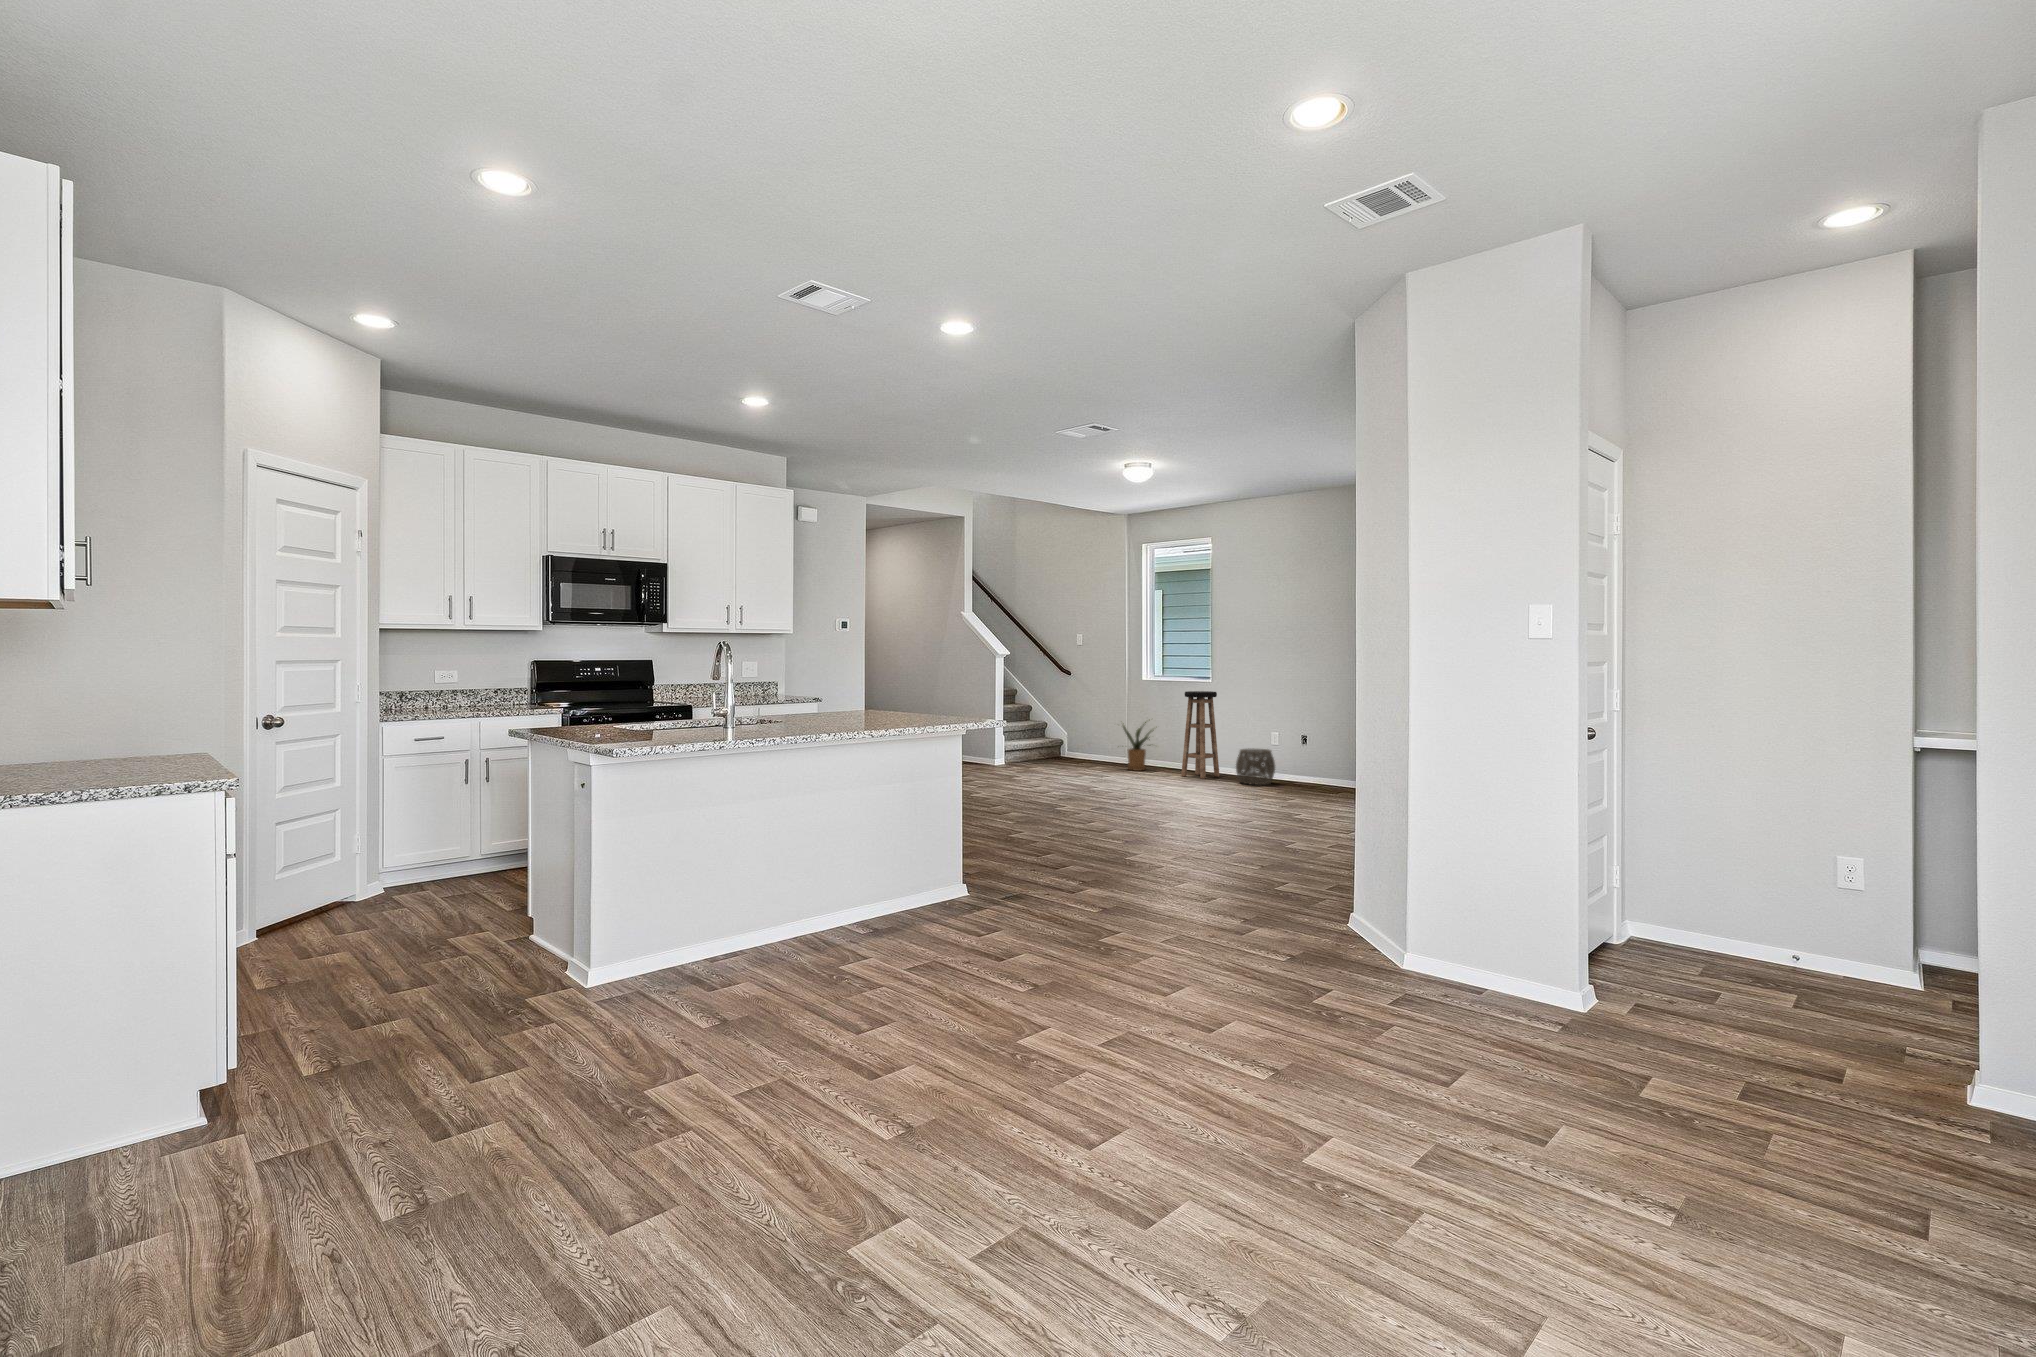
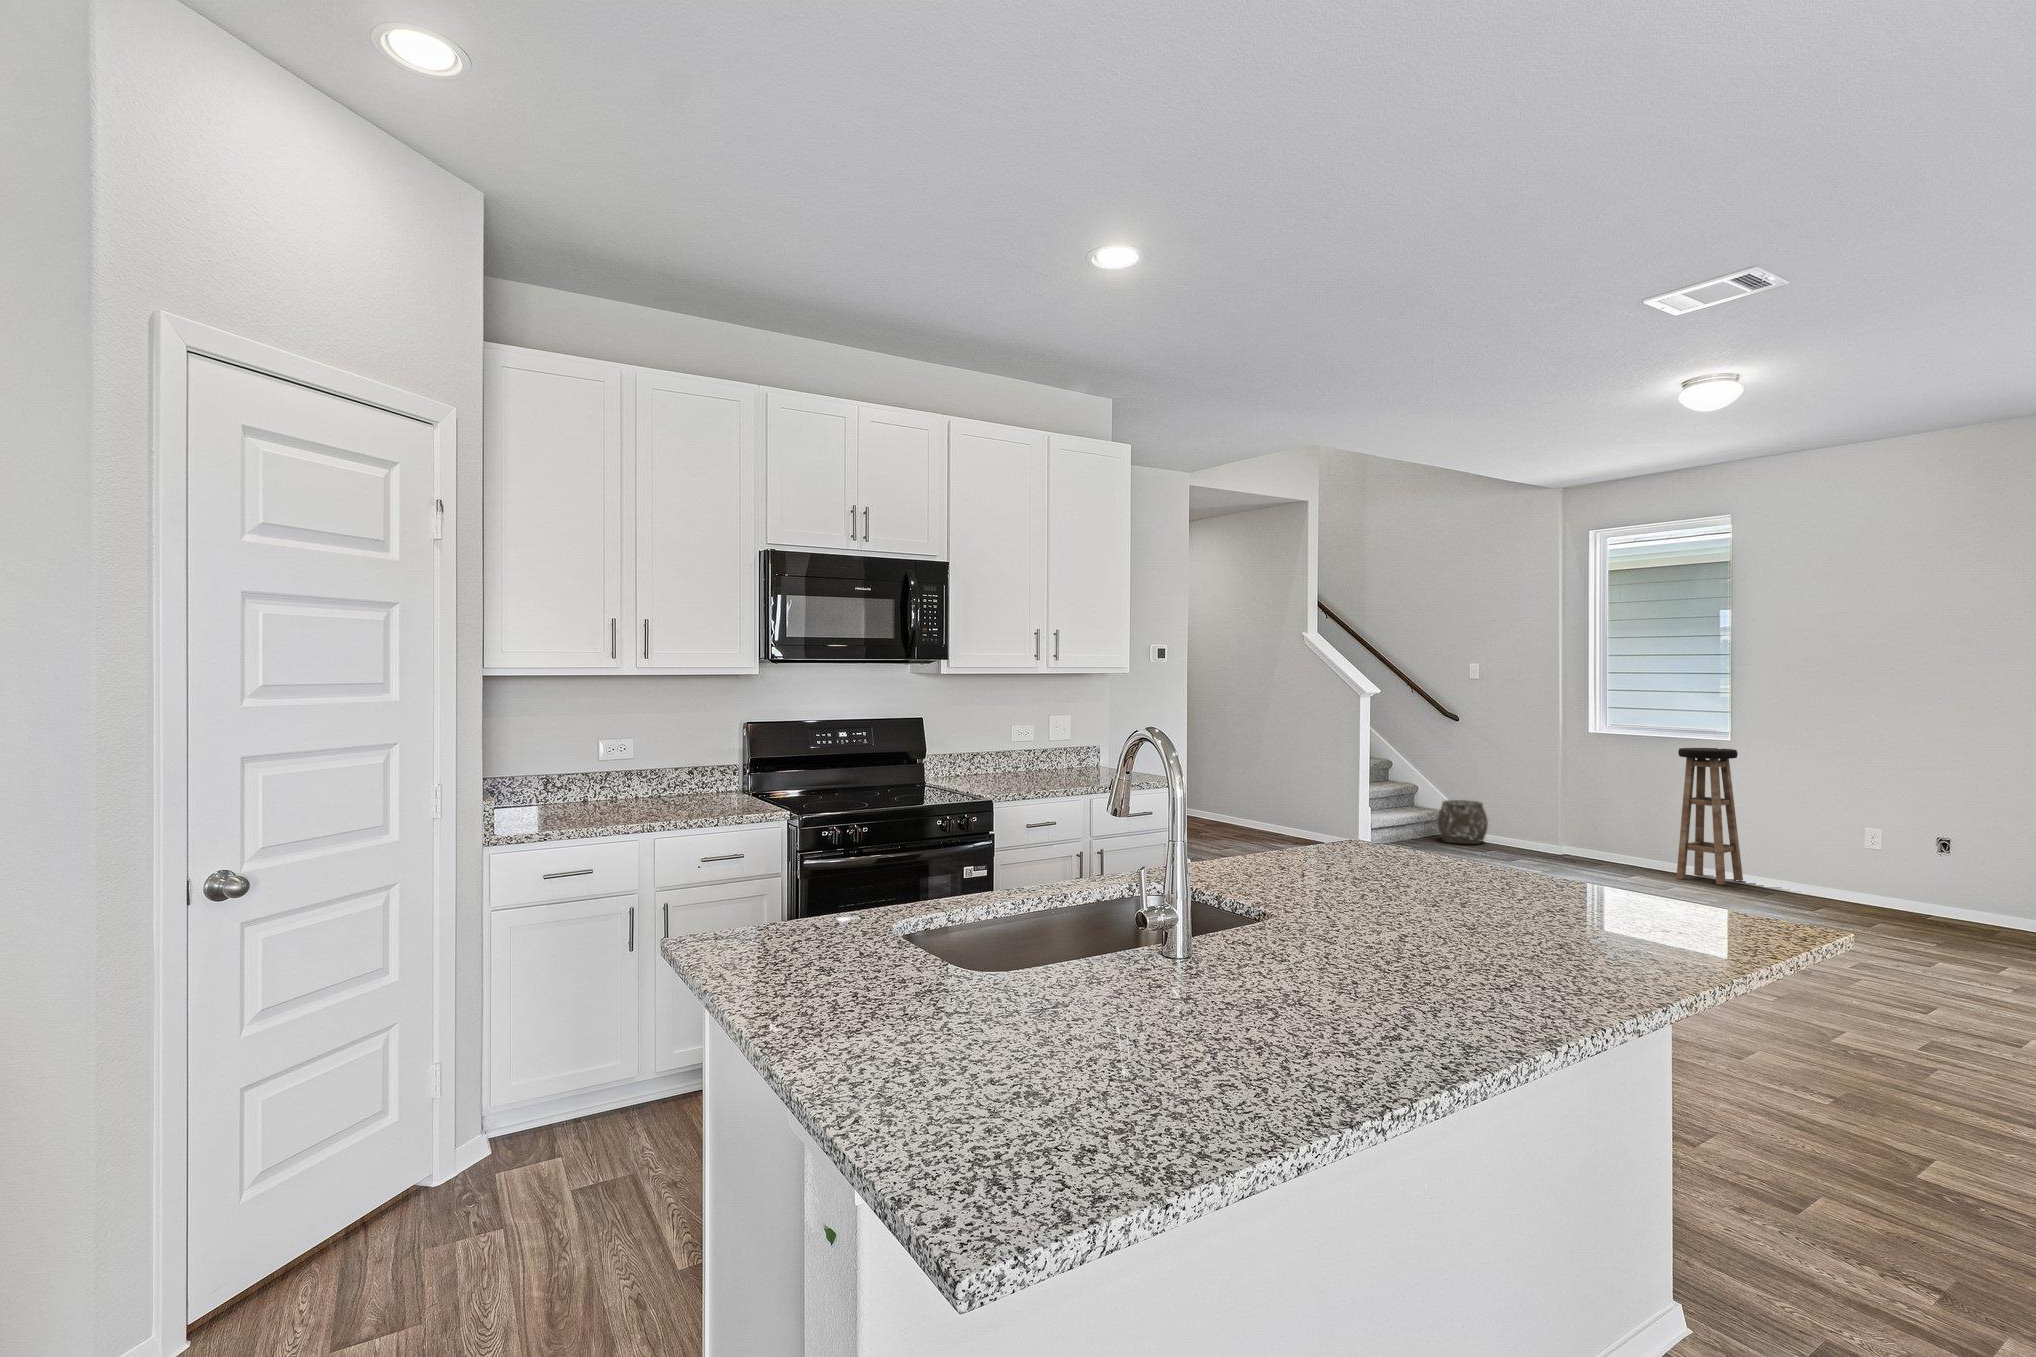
house plant: present [1123,722,1154,771] -> none [1541,786,1625,864]
woven basket: present [1236,748,1275,785] -> present [1438,800,1488,844]

